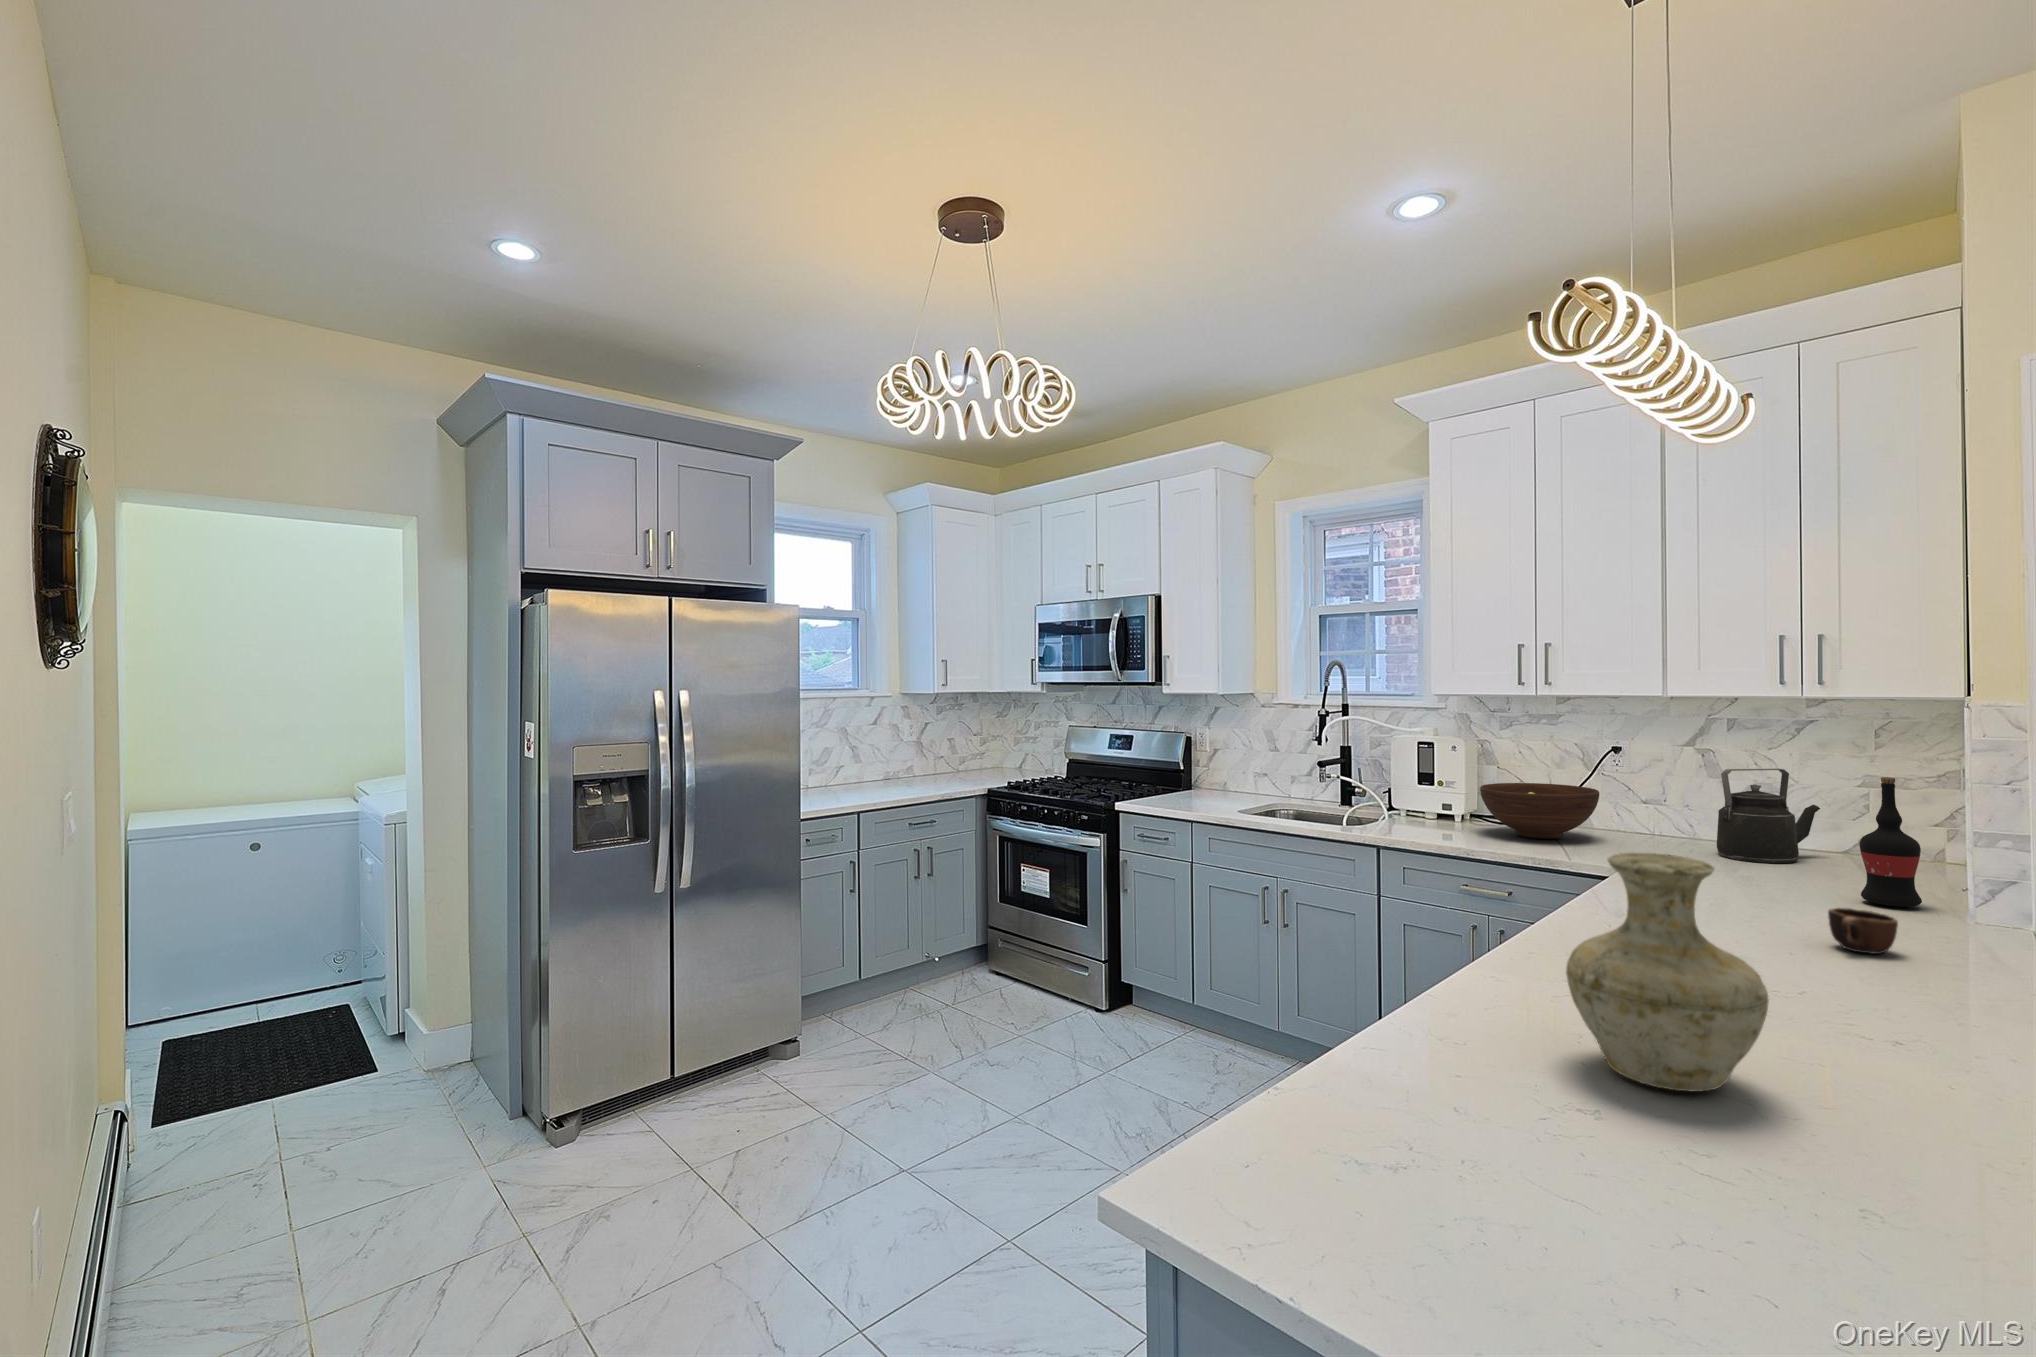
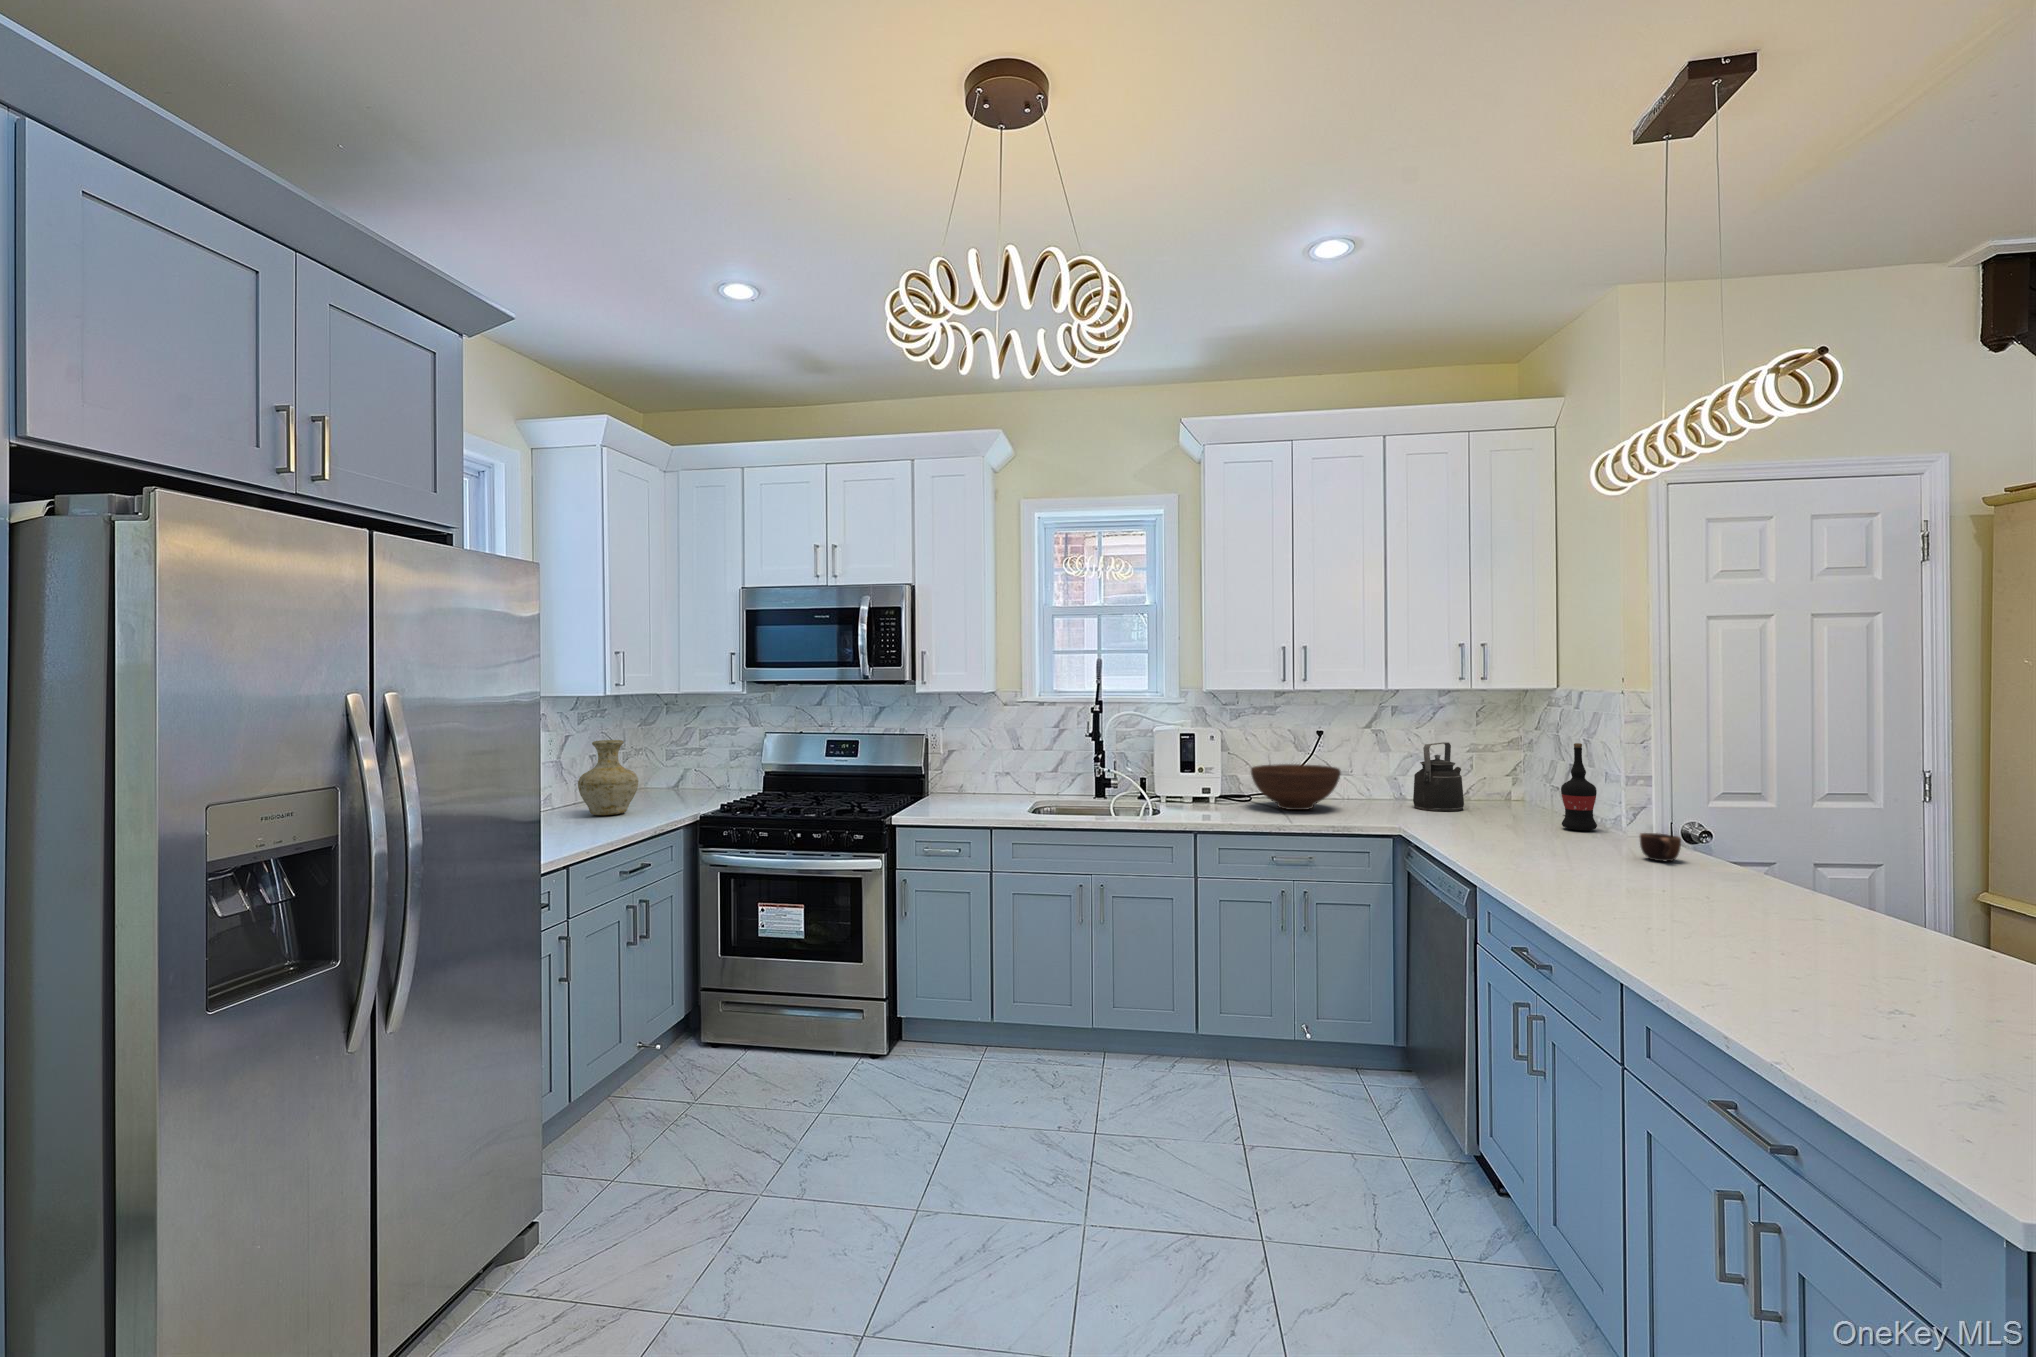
vase: present [1566,853,1769,1092] -> present [578,740,638,815]

